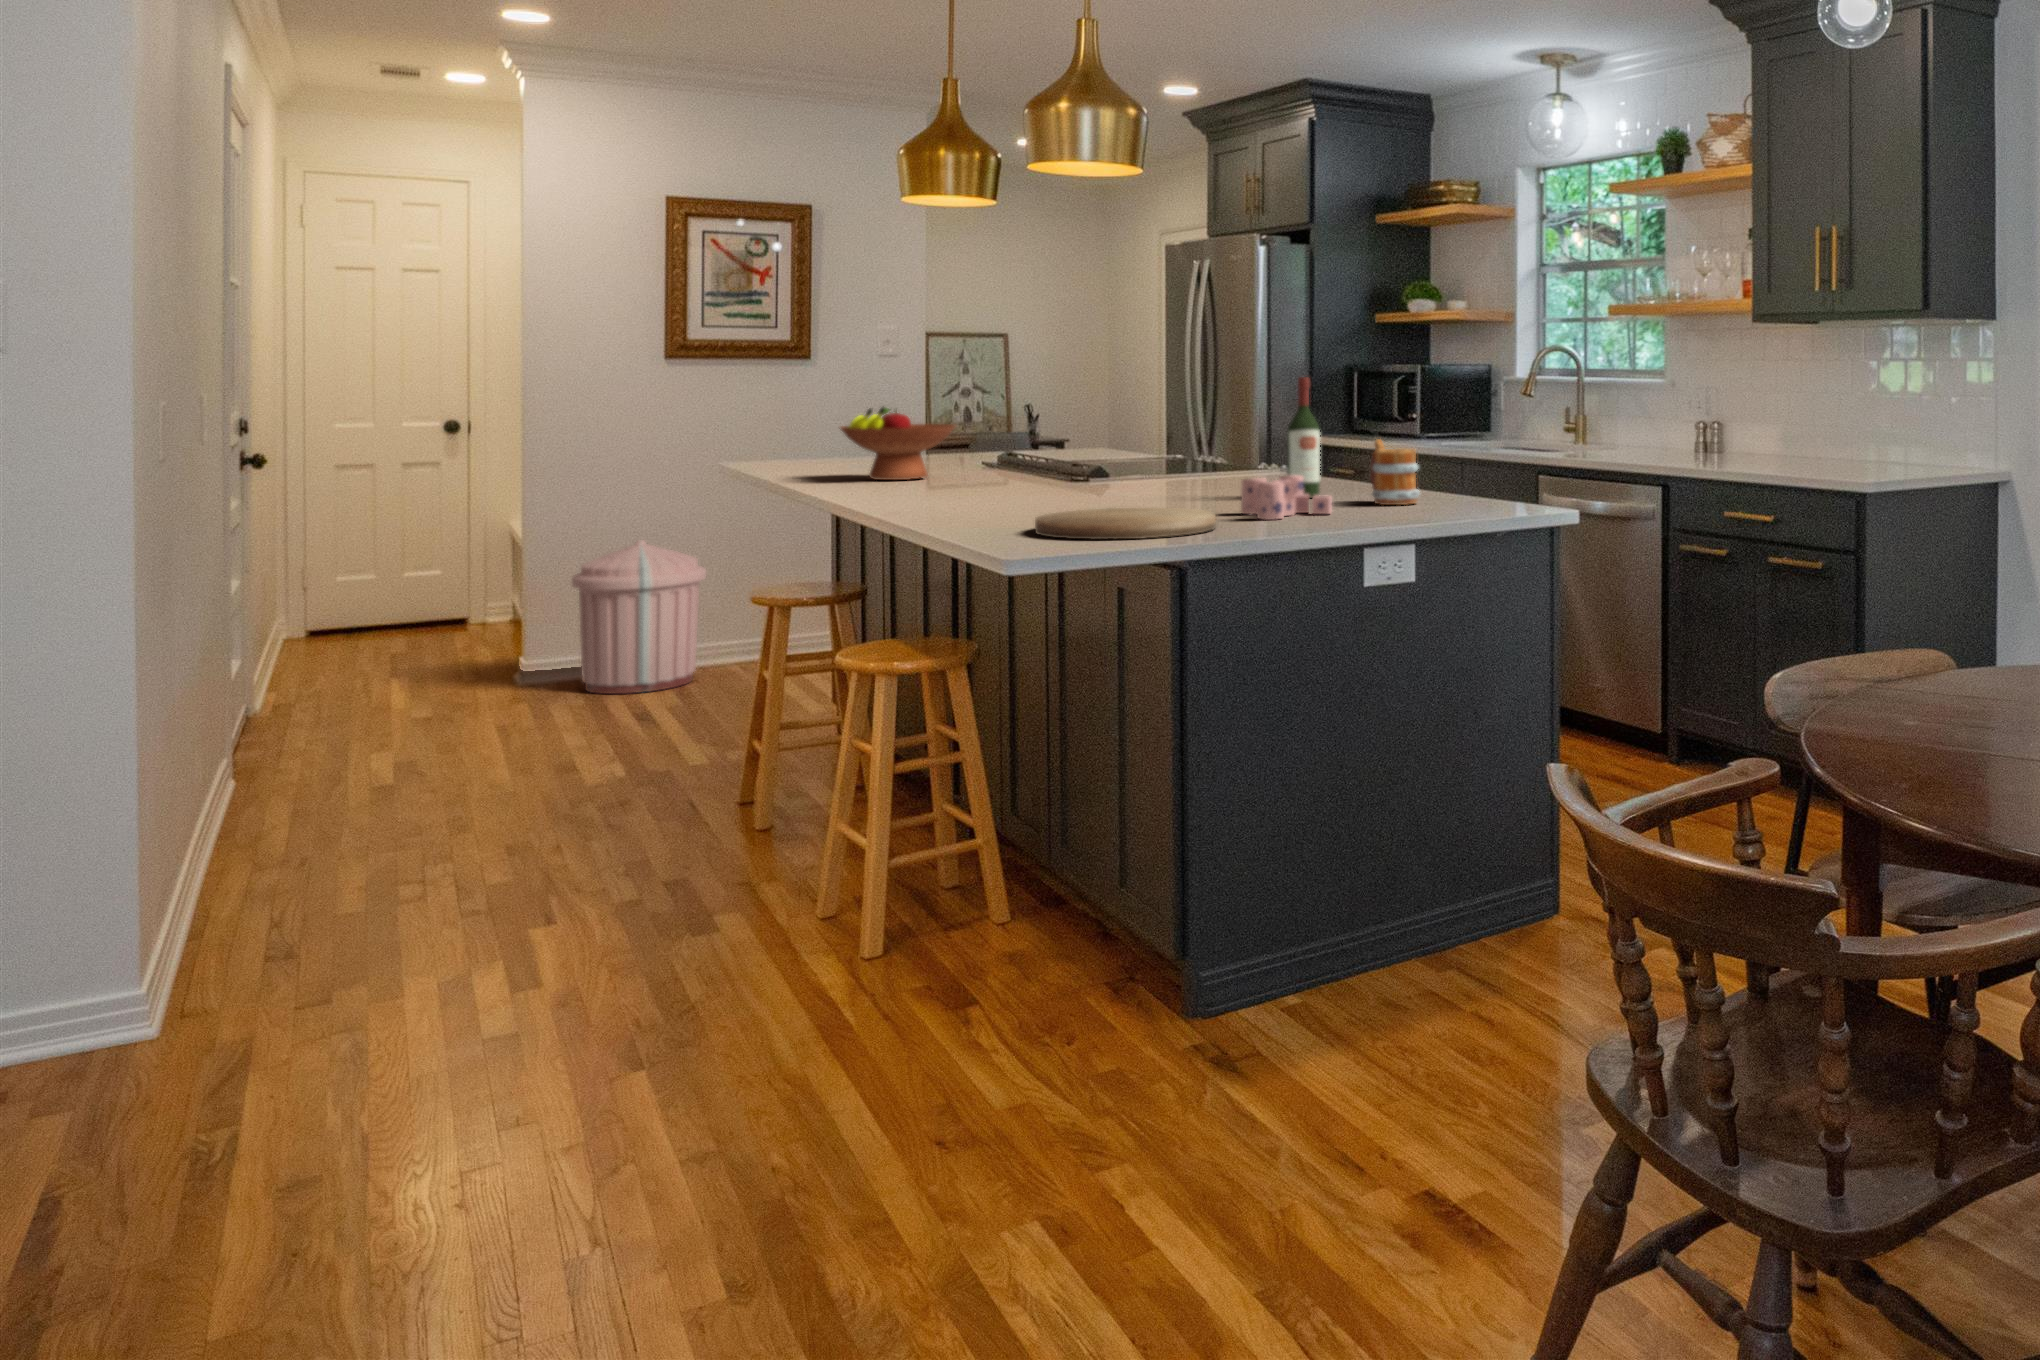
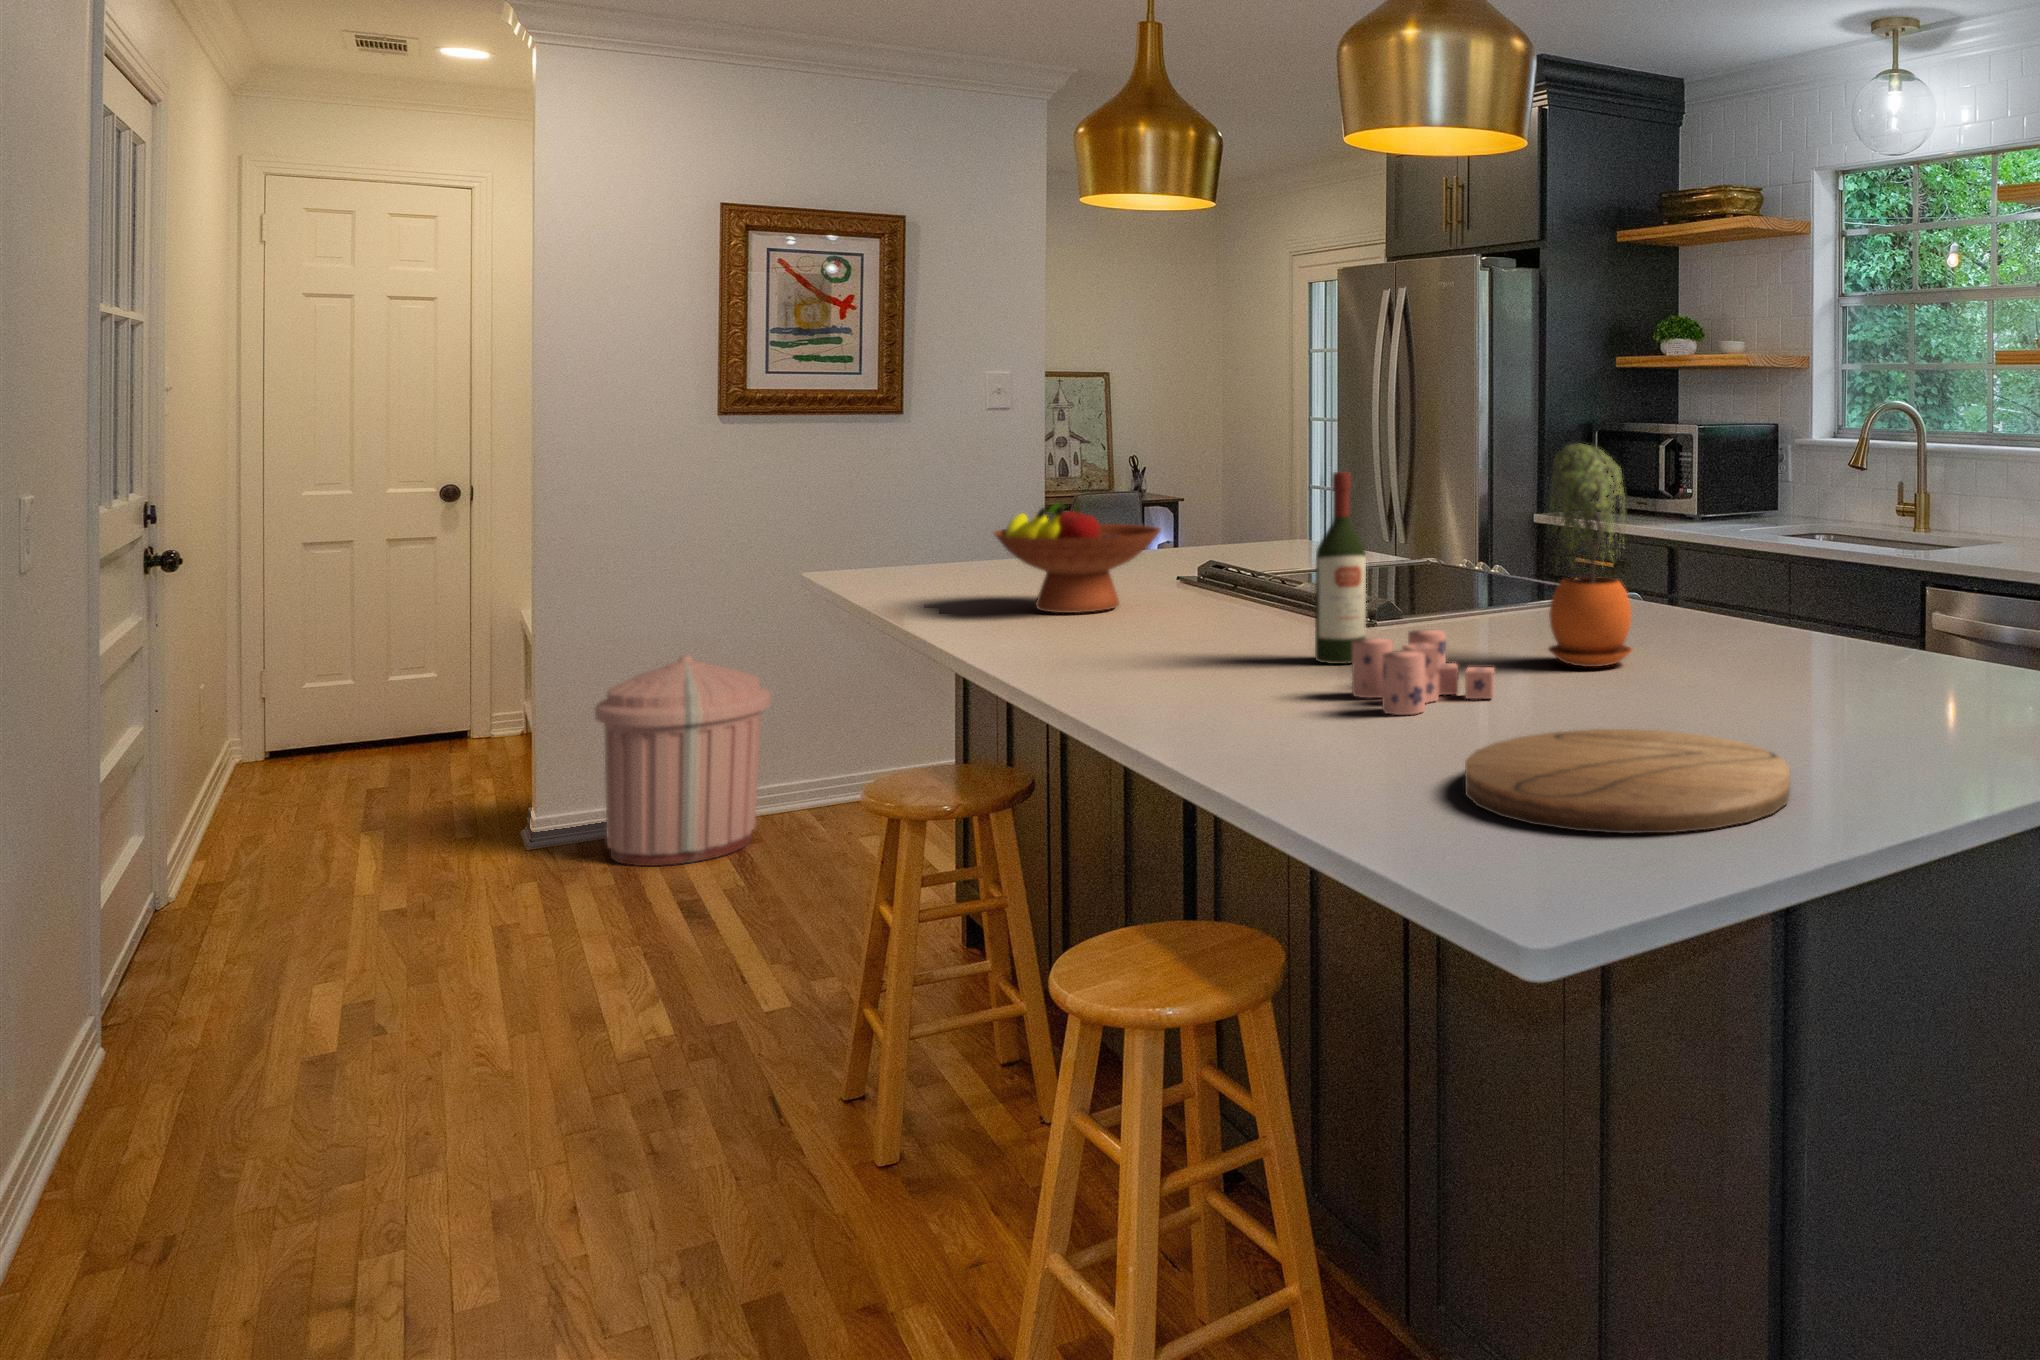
potted plant: none [1171,357,1227,497] -> present [1547,443,1632,667]
wine bottle: present [1287,377,1320,498] -> present [1315,472,1366,664]
mug: present [1370,439,1419,505] -> none [1887,581,1984,696]
candle: present [1241,476,1332,520] -> present [1352,630,1494,715]

